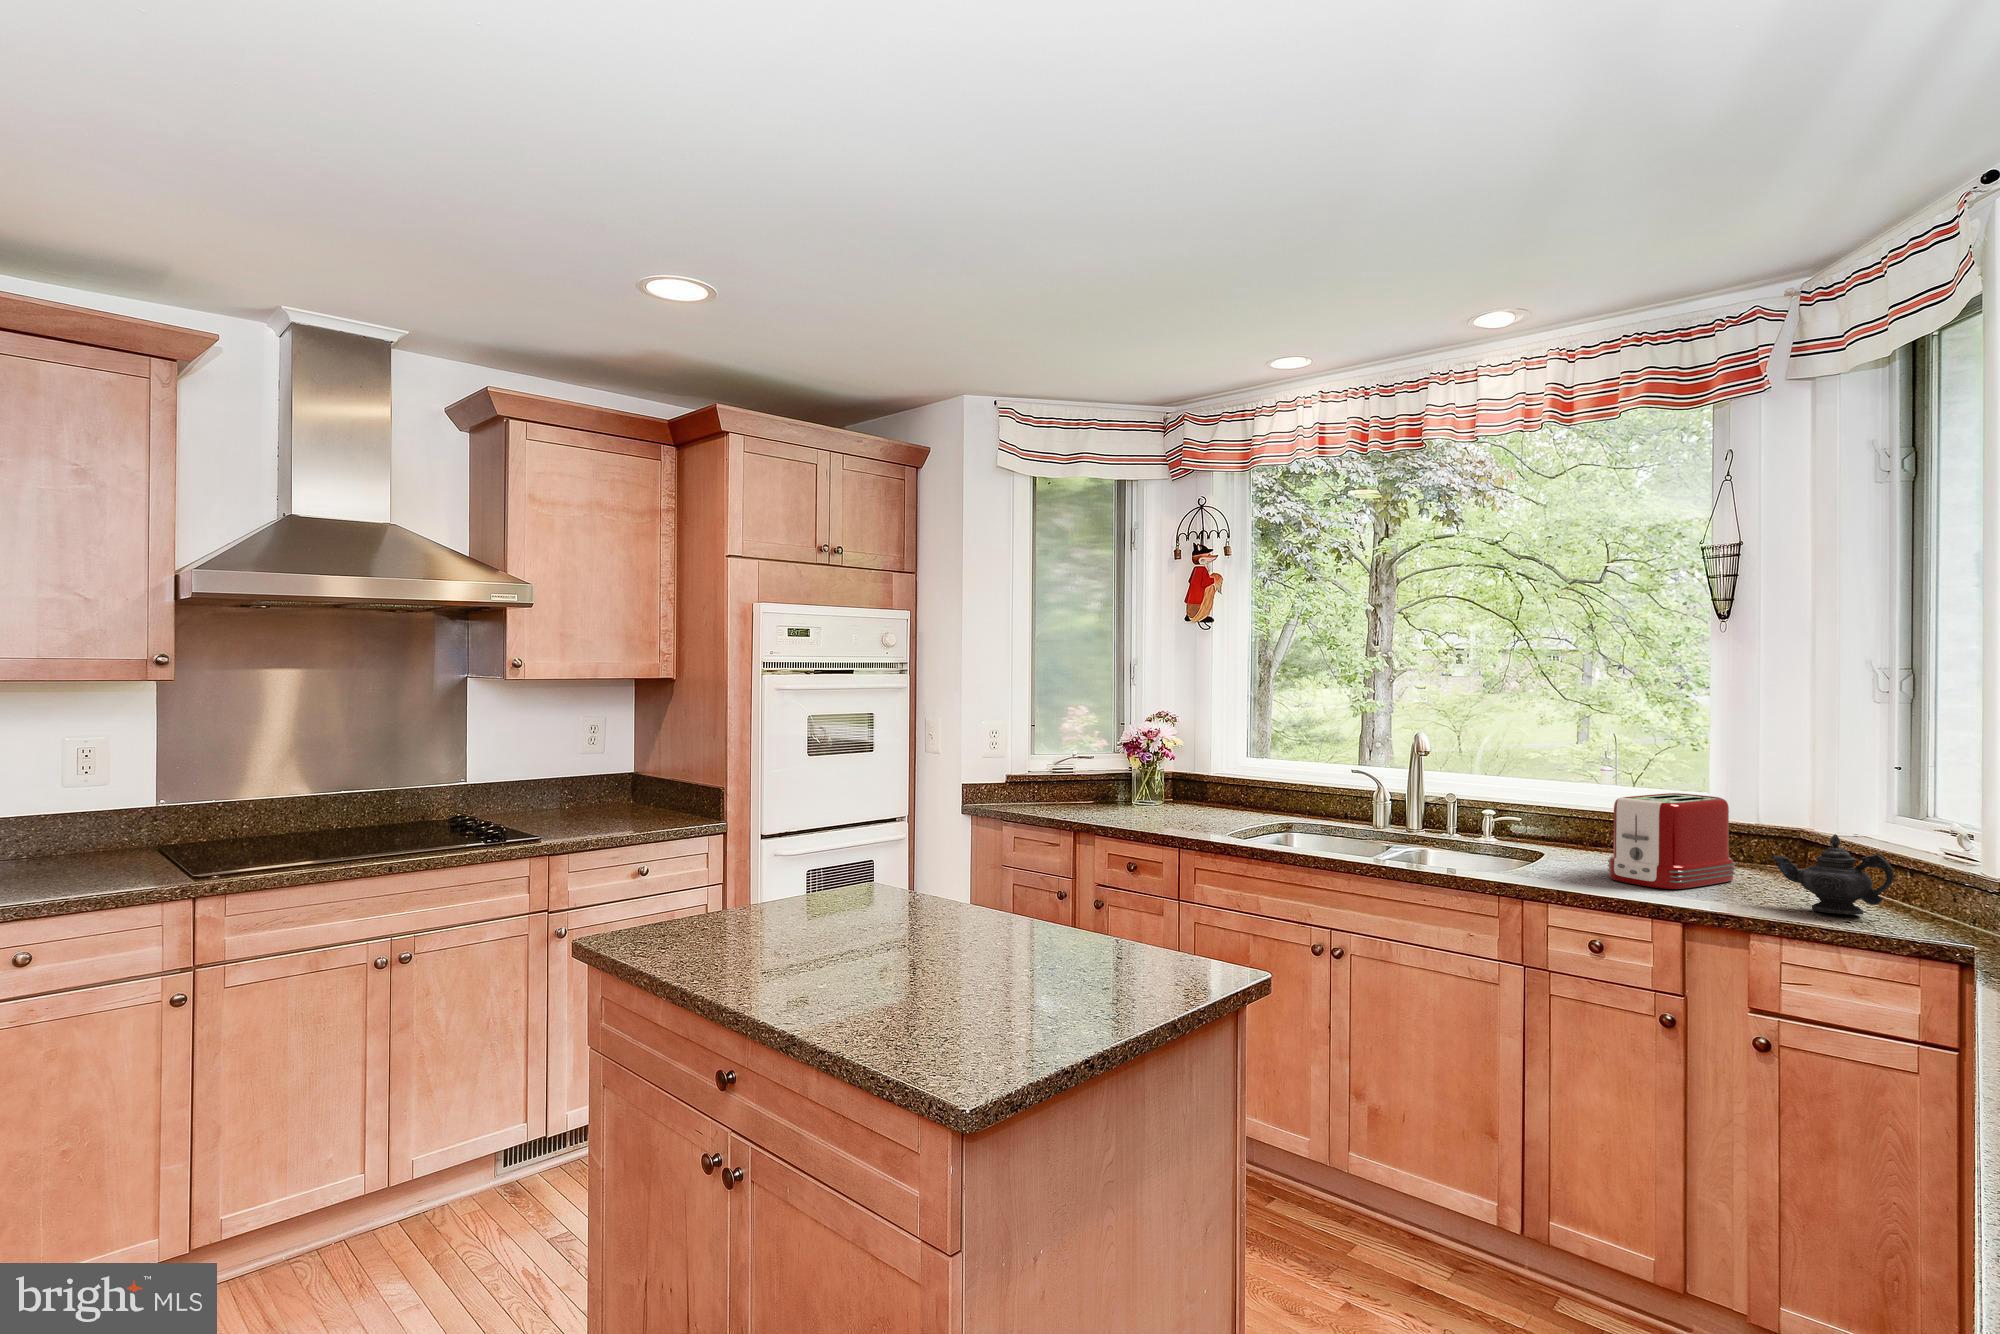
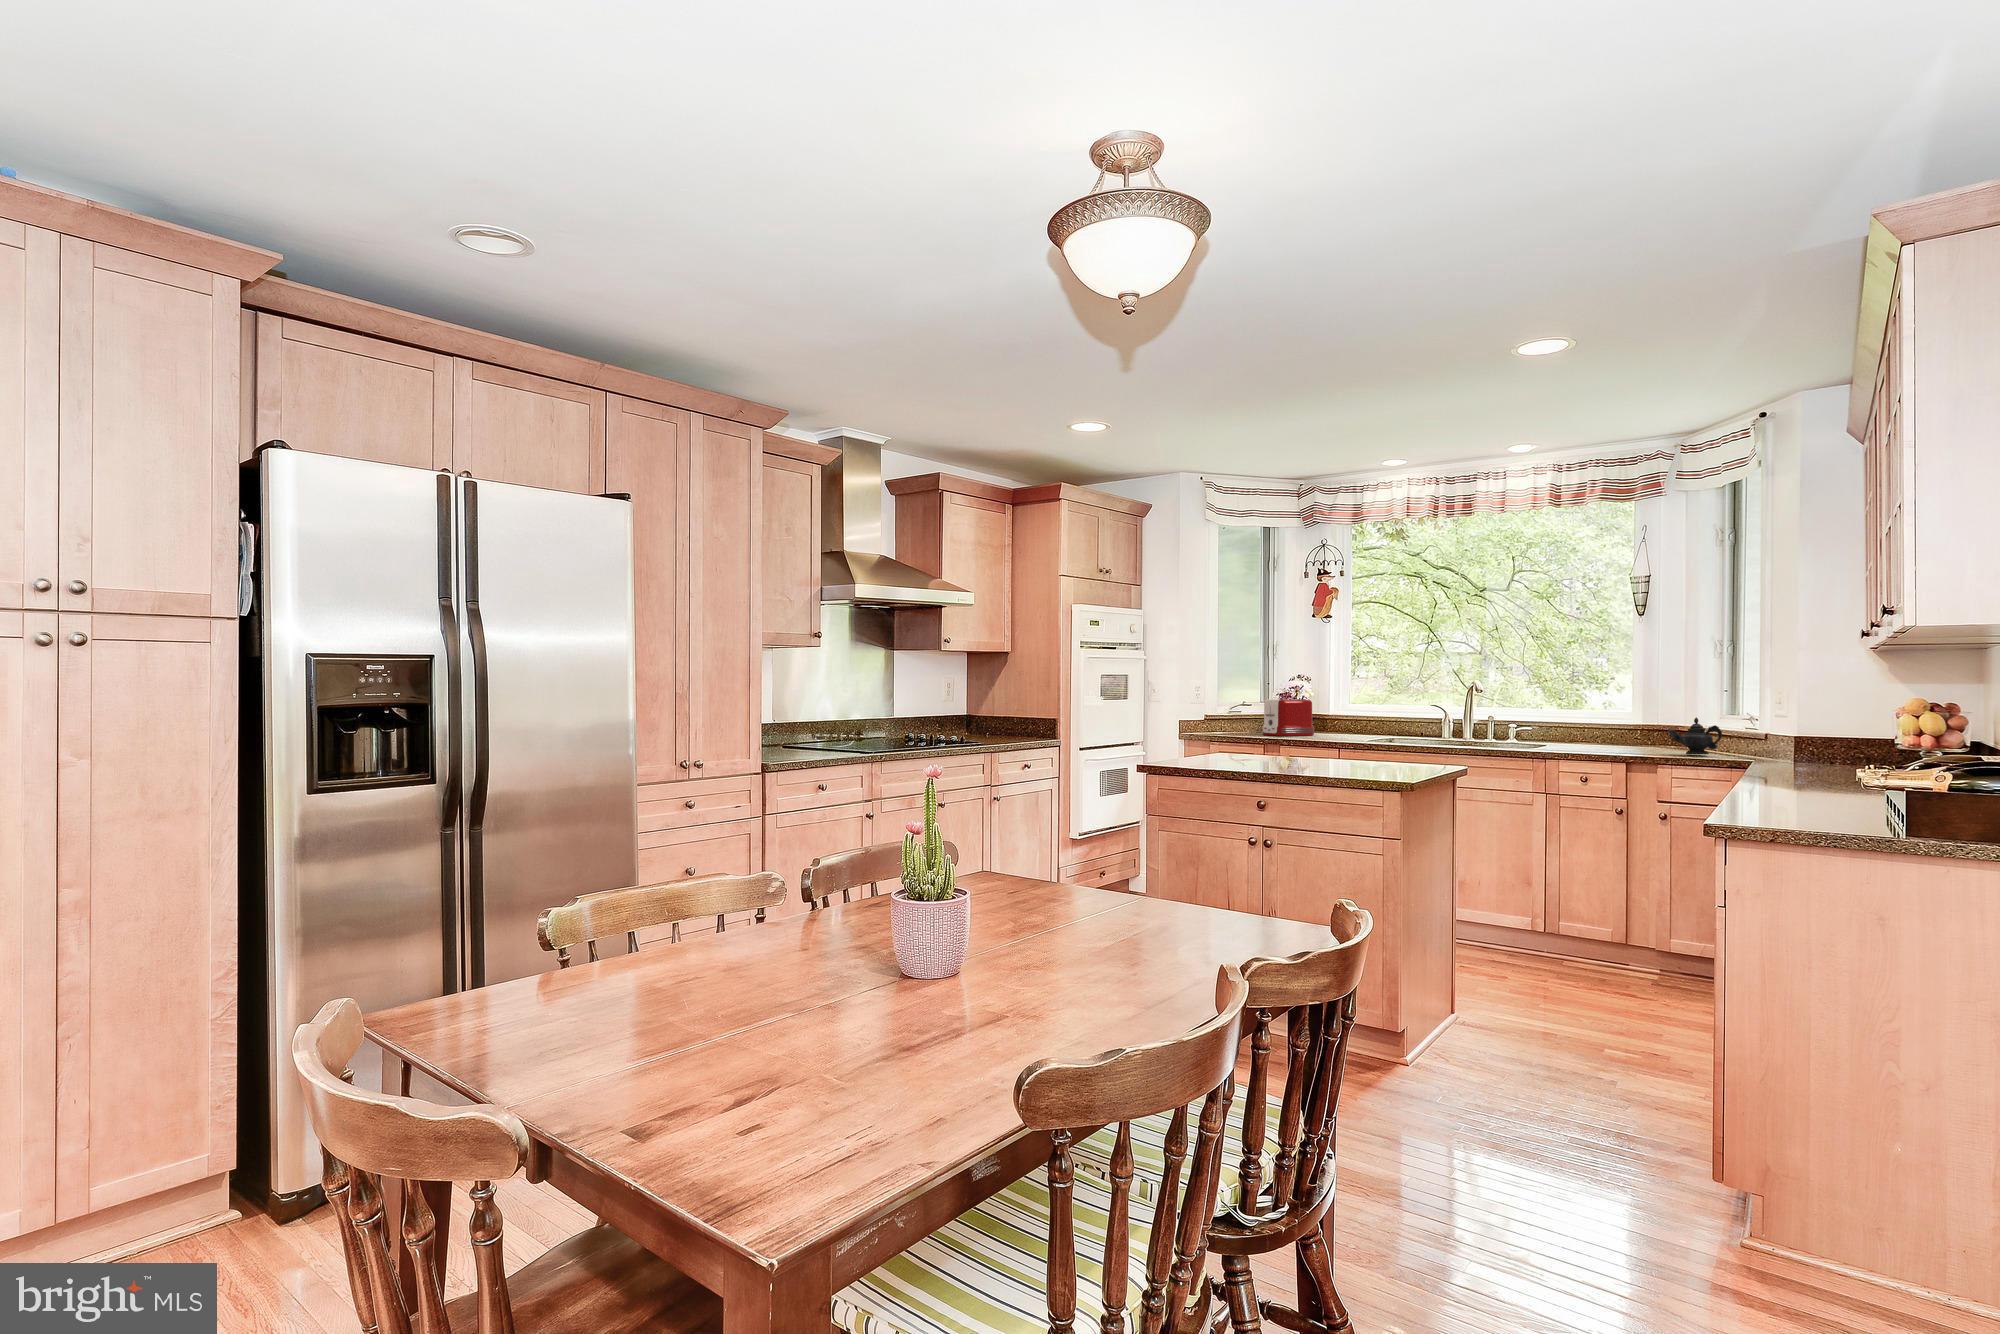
toaster: present [1607,793,1735,889] -> present [1262,699,1314,736]

